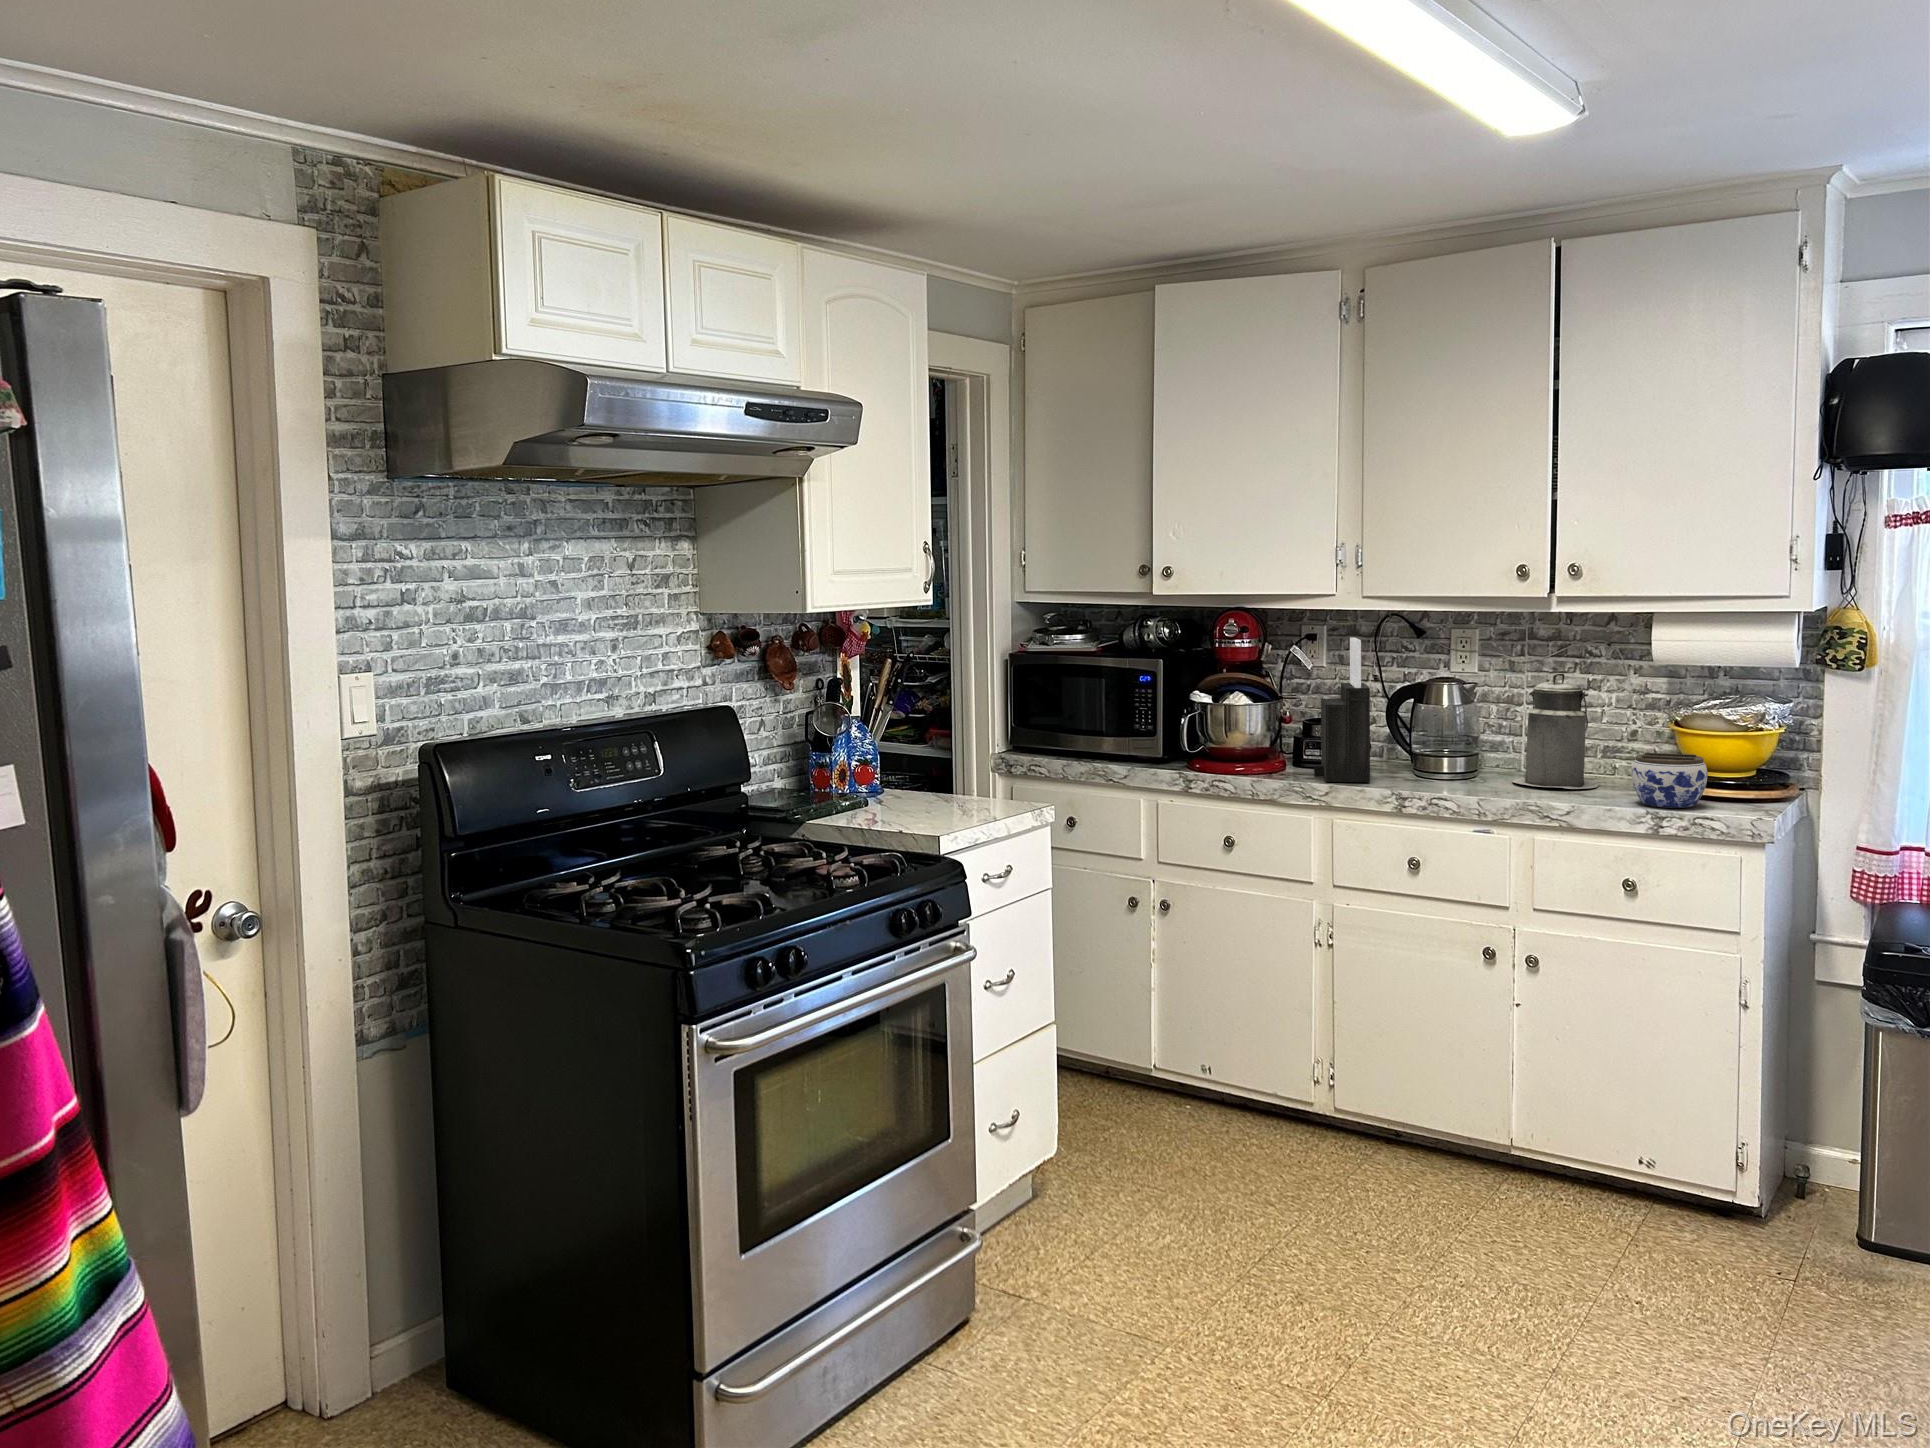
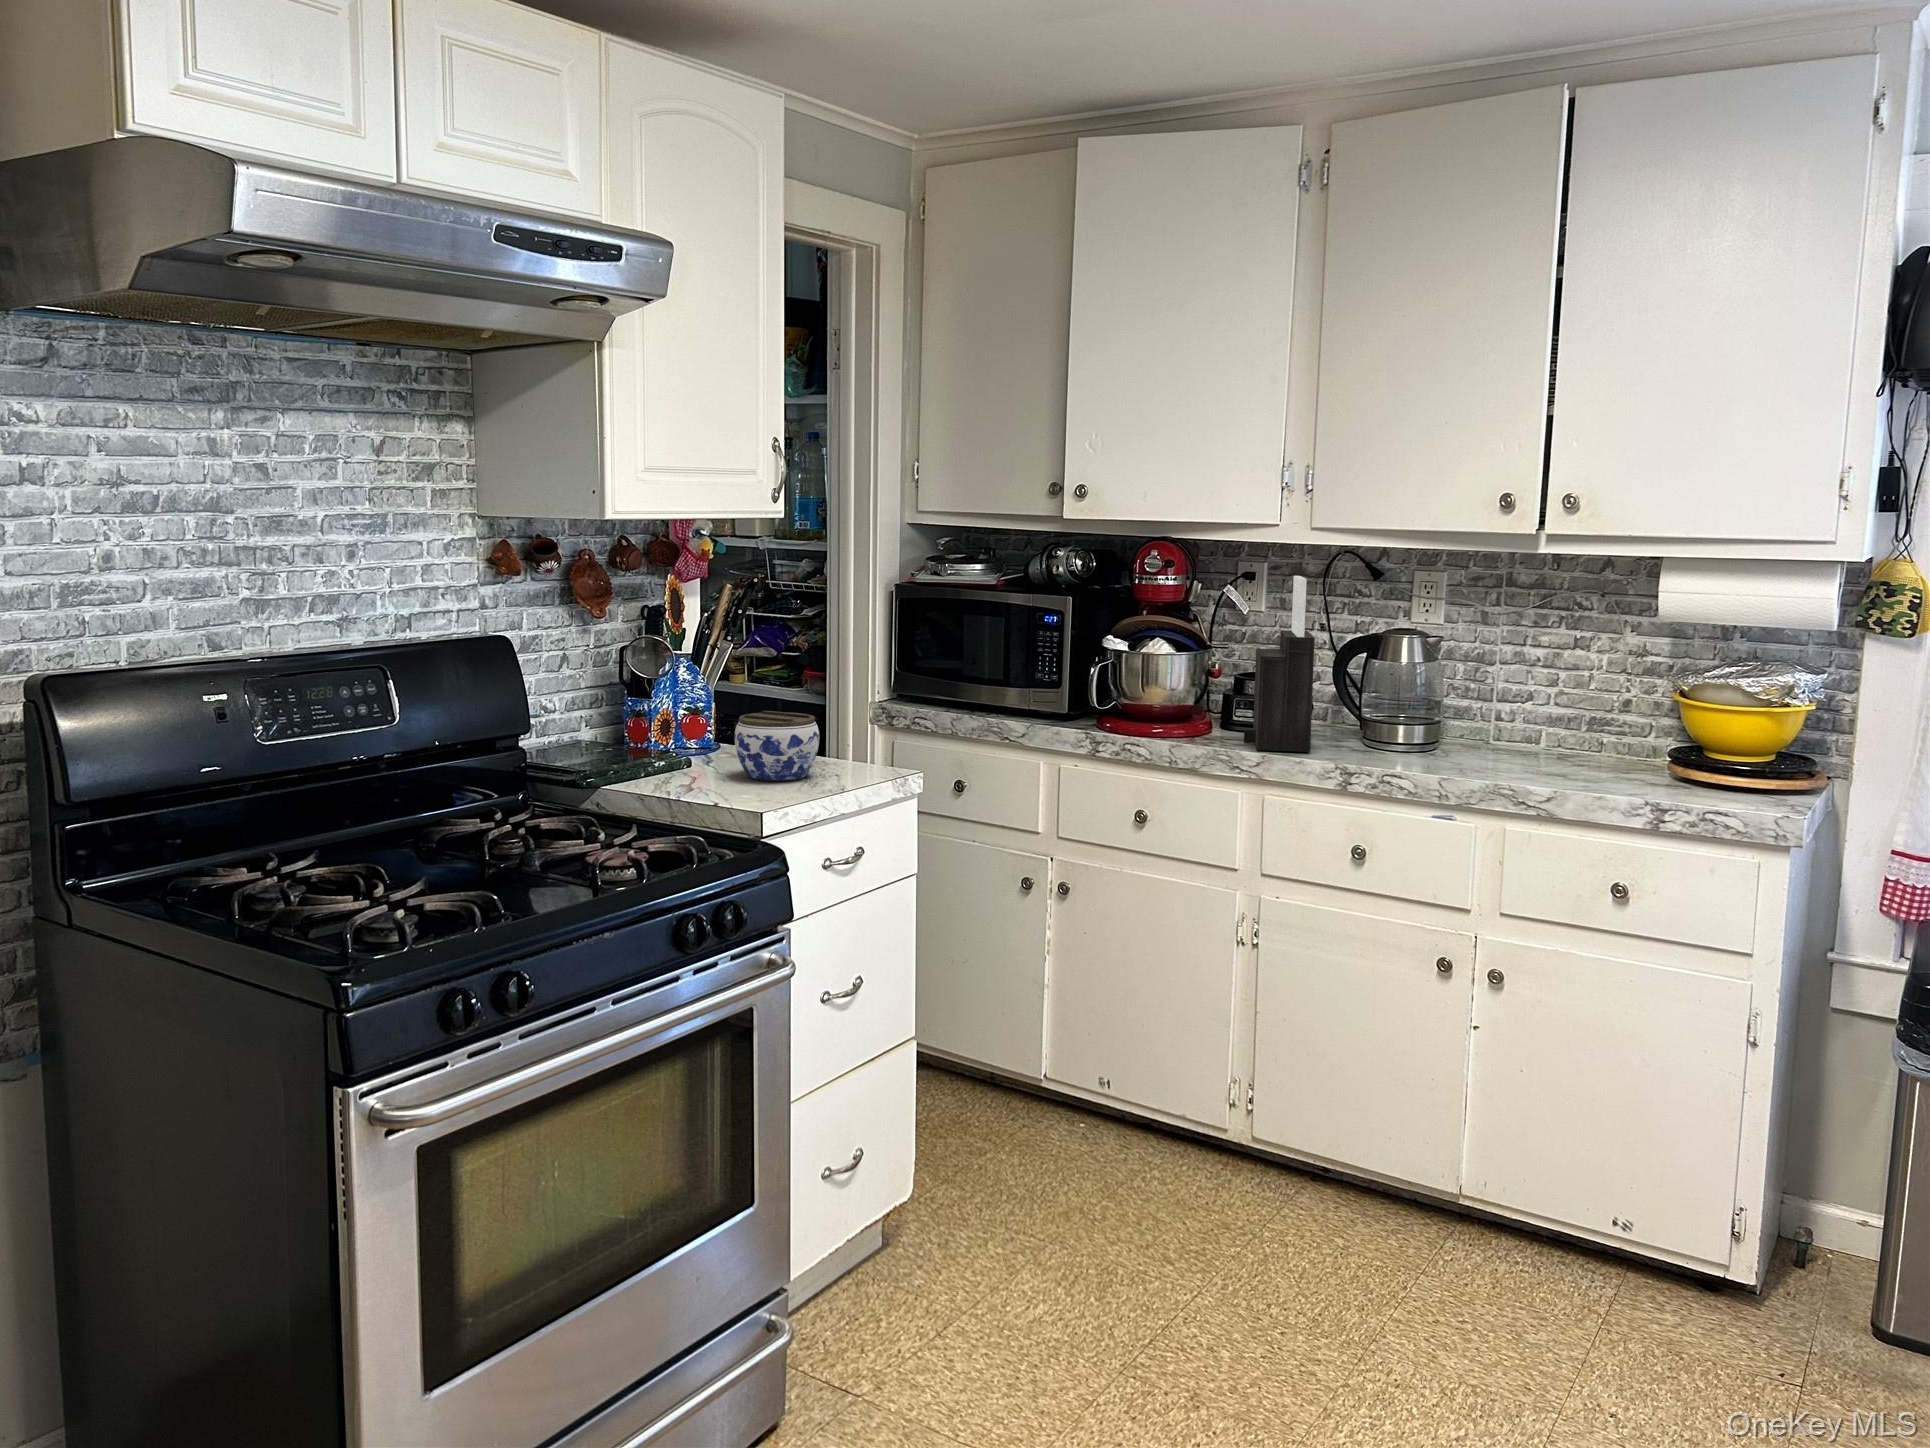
canister: present [1512,673,1598,789] -> none [1480,627,1583,768]
jar: present [1631,753,1707,808] -> present [735,711,819,781]

